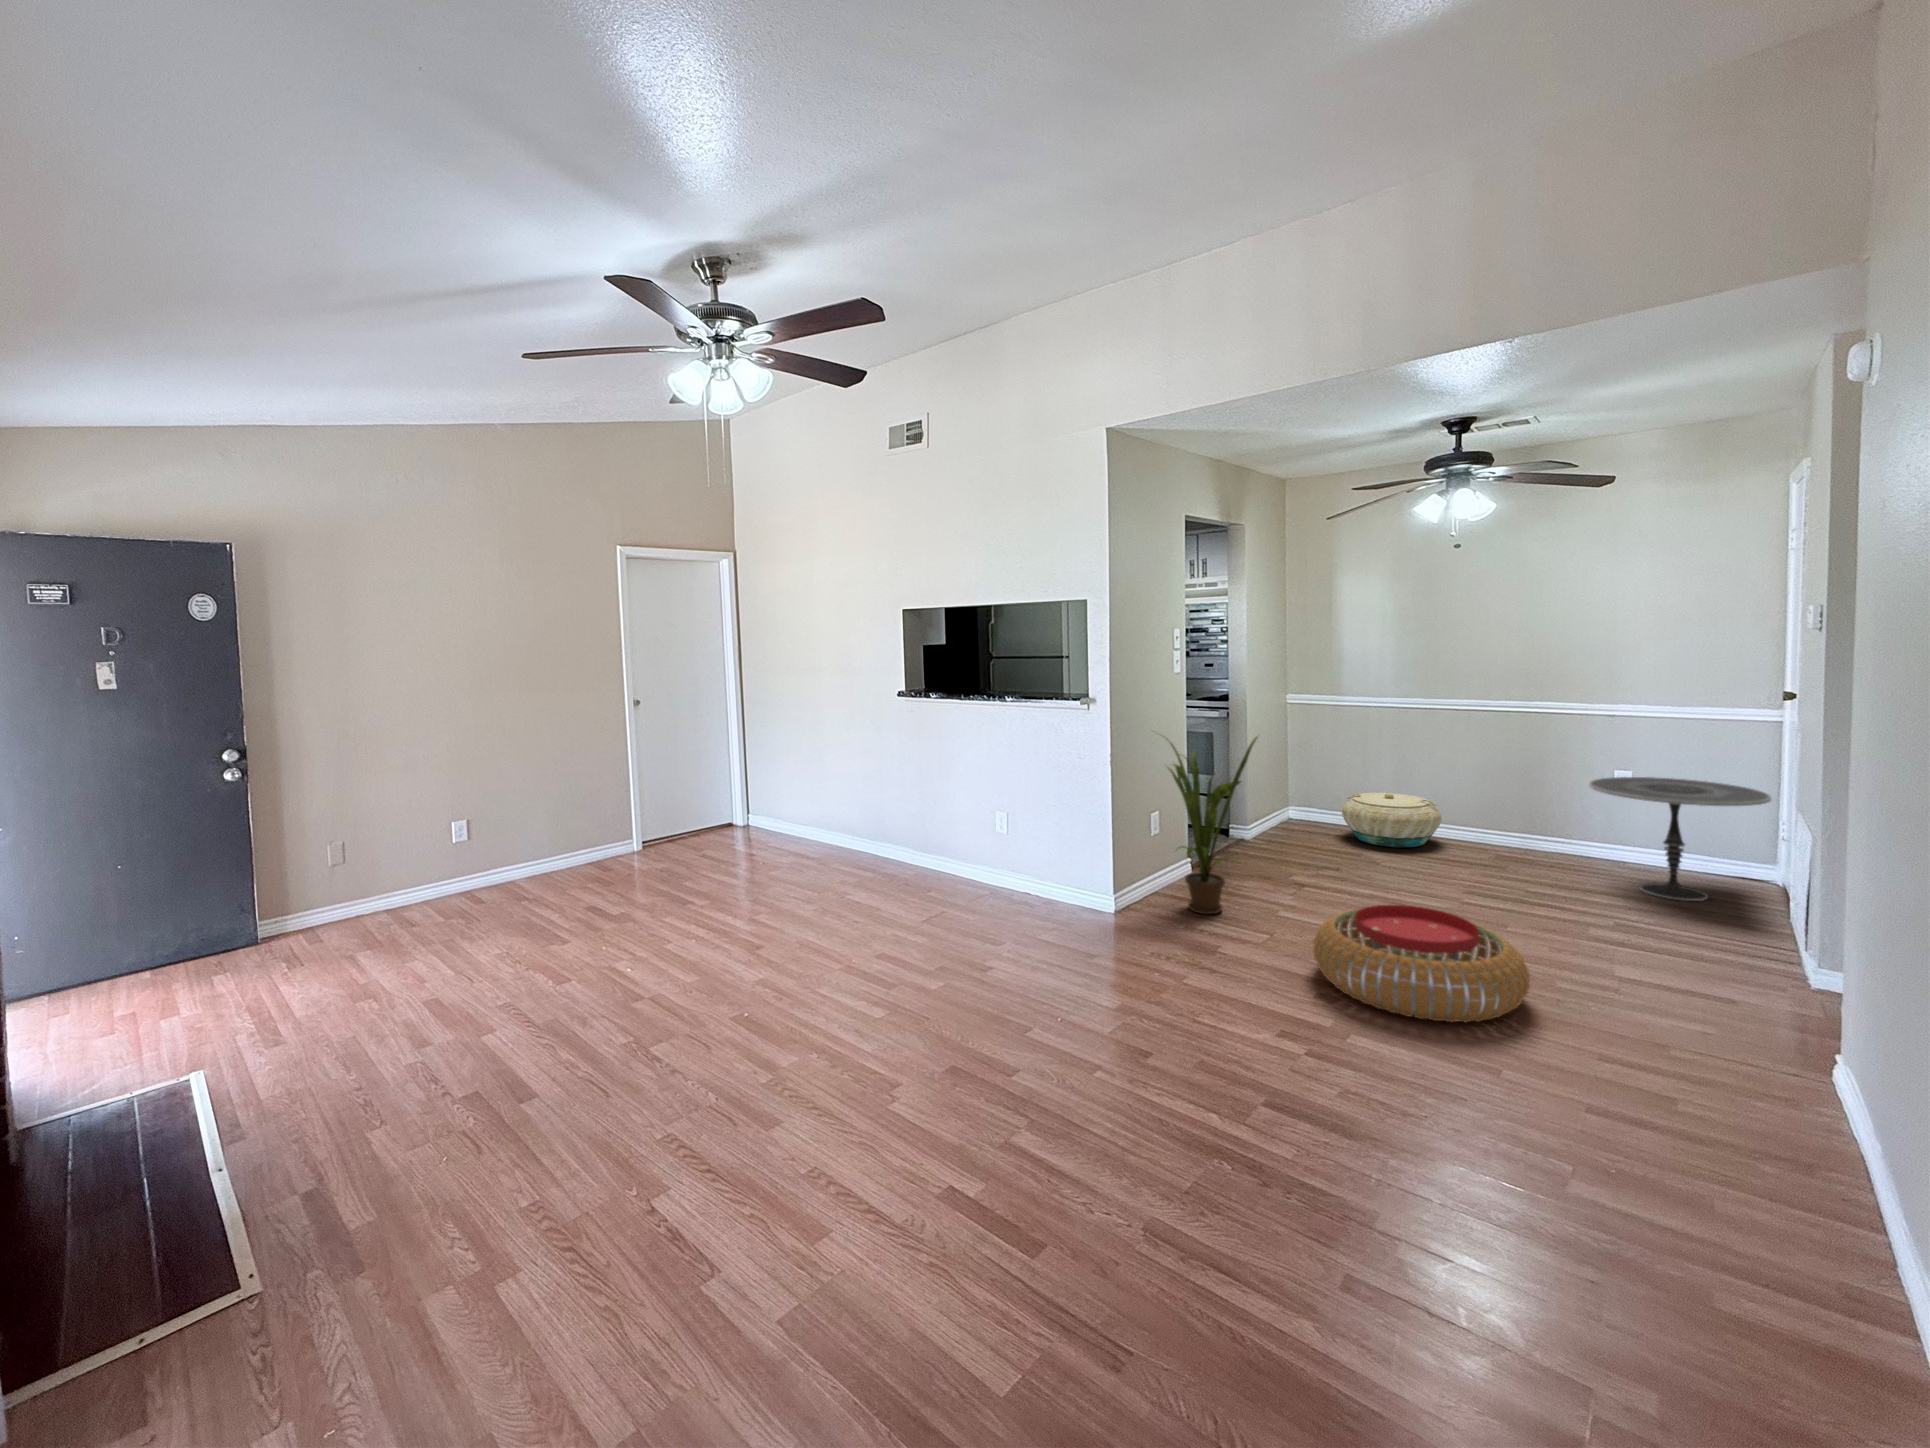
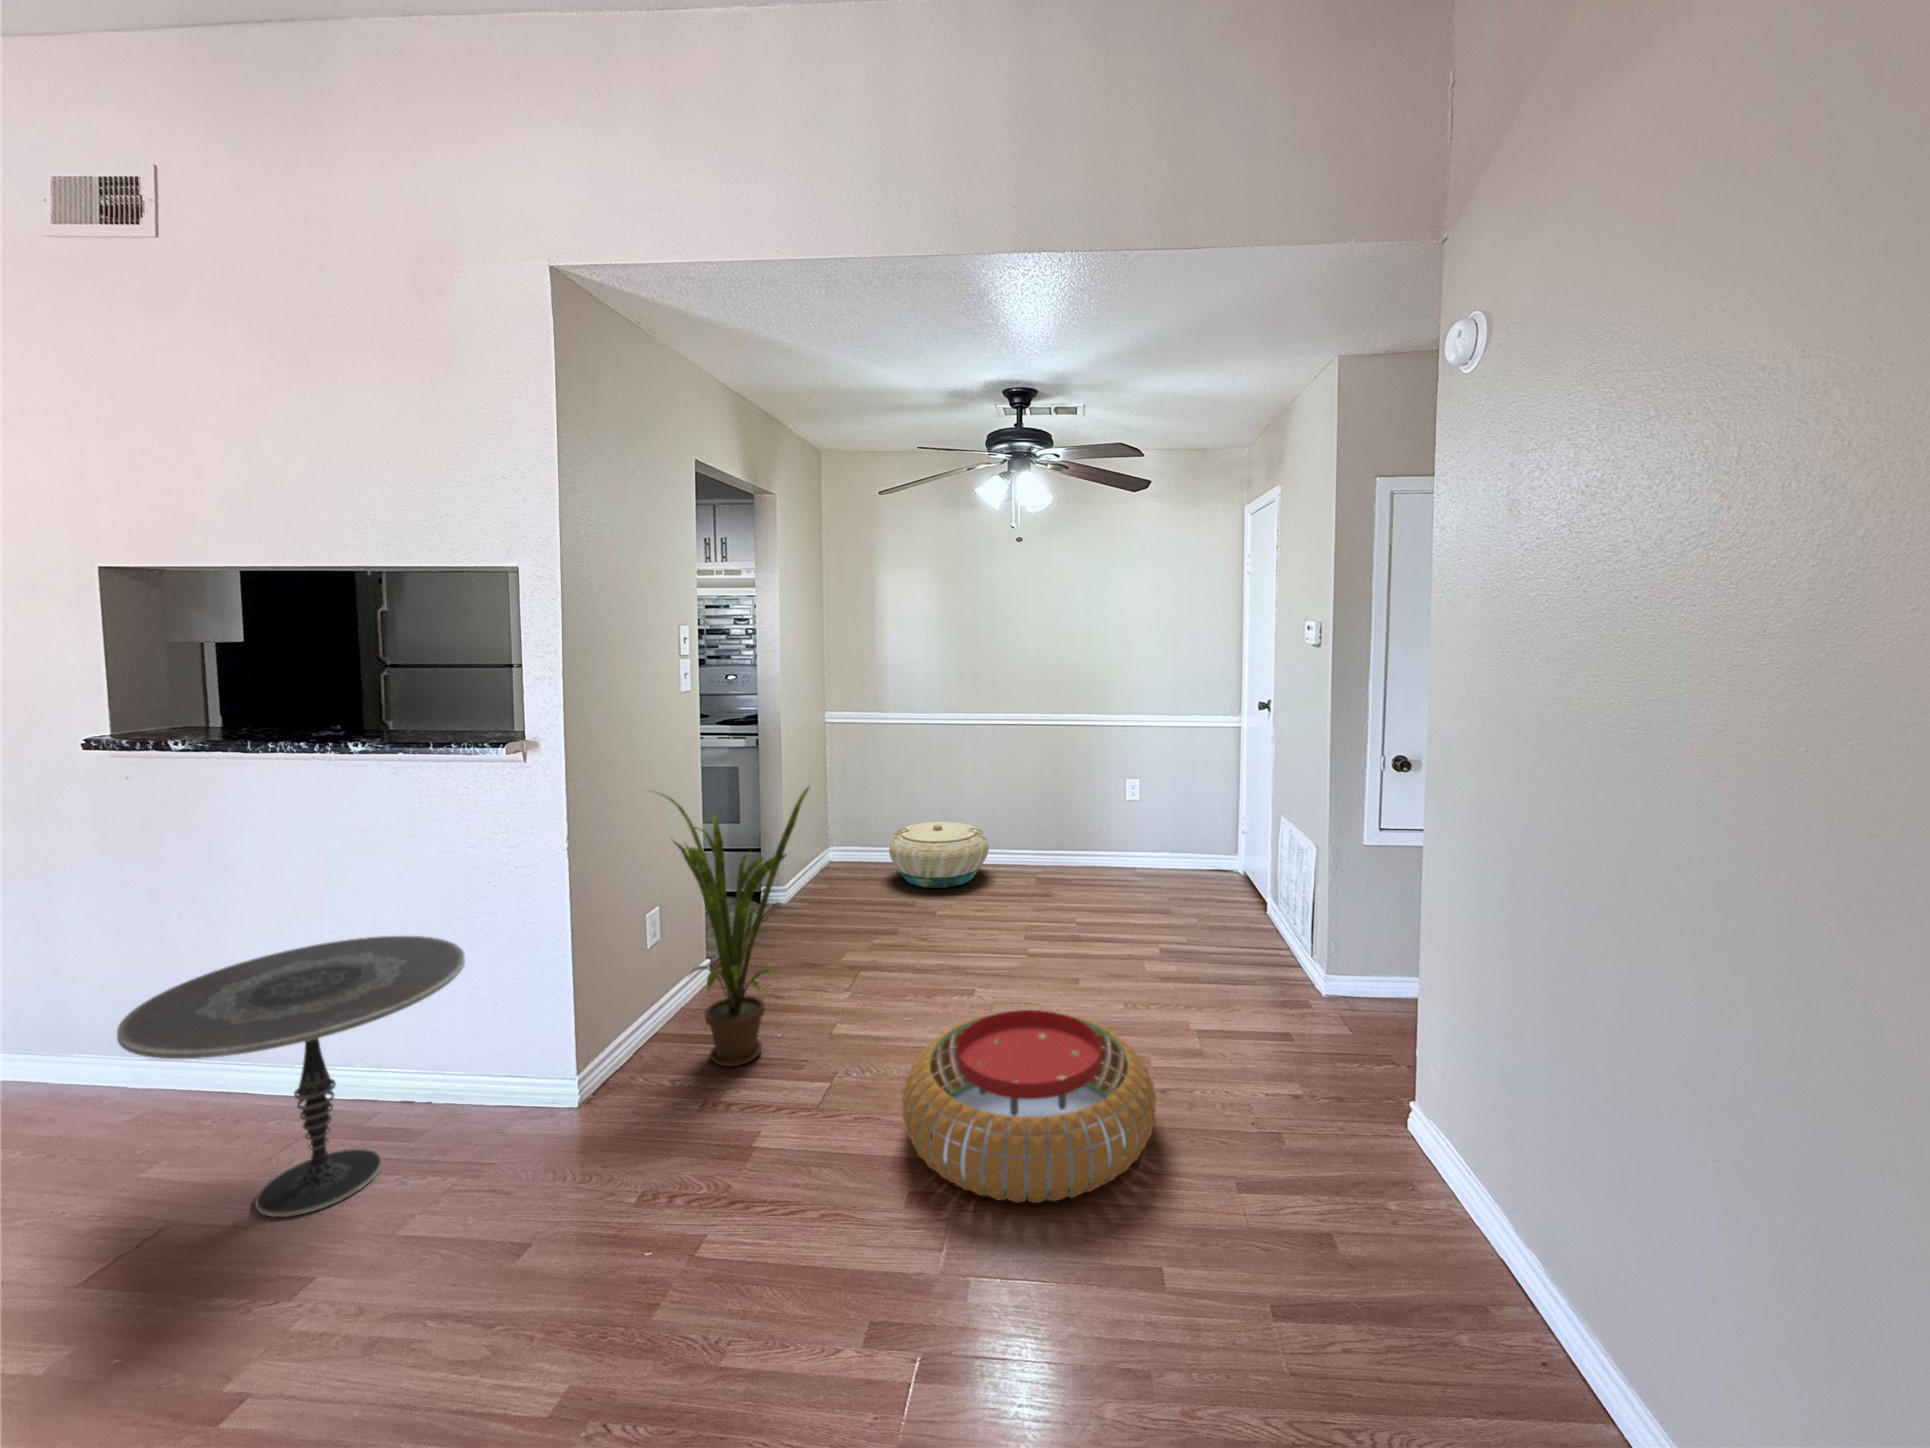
side table: present [1589,777,1771,901] -> present [117,936,465,1217]

